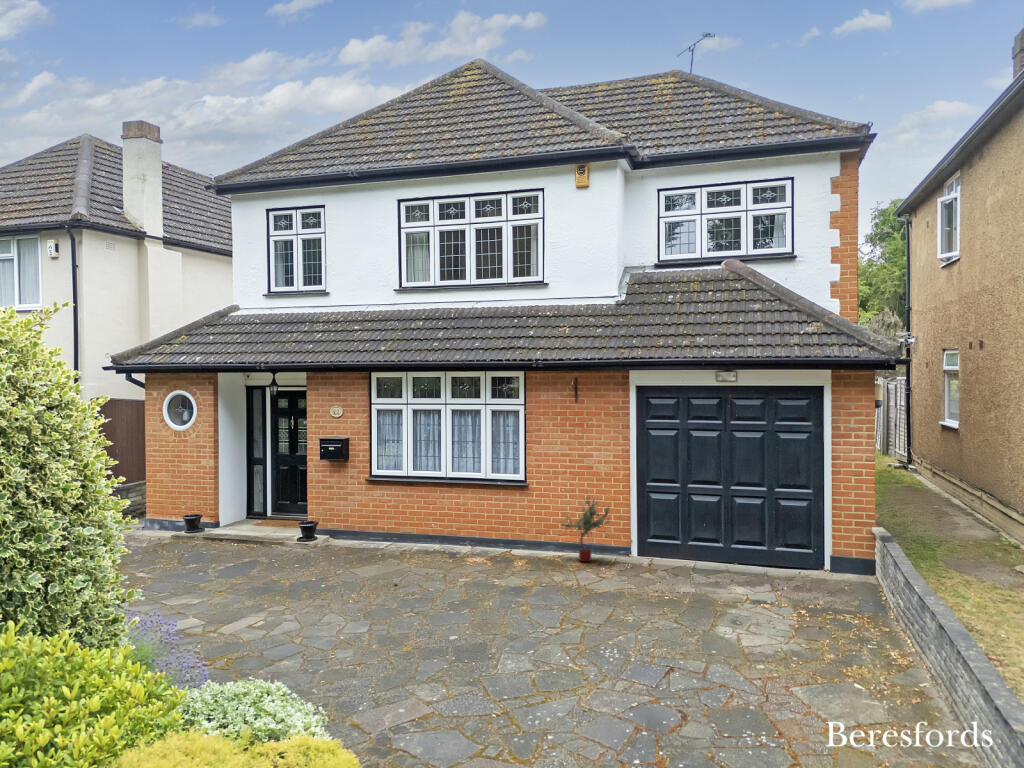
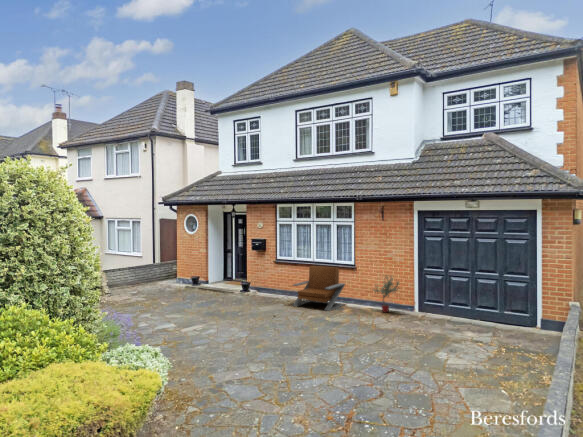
lounge chair: none [417,486,509,569] -> present [293,266,345,311]

